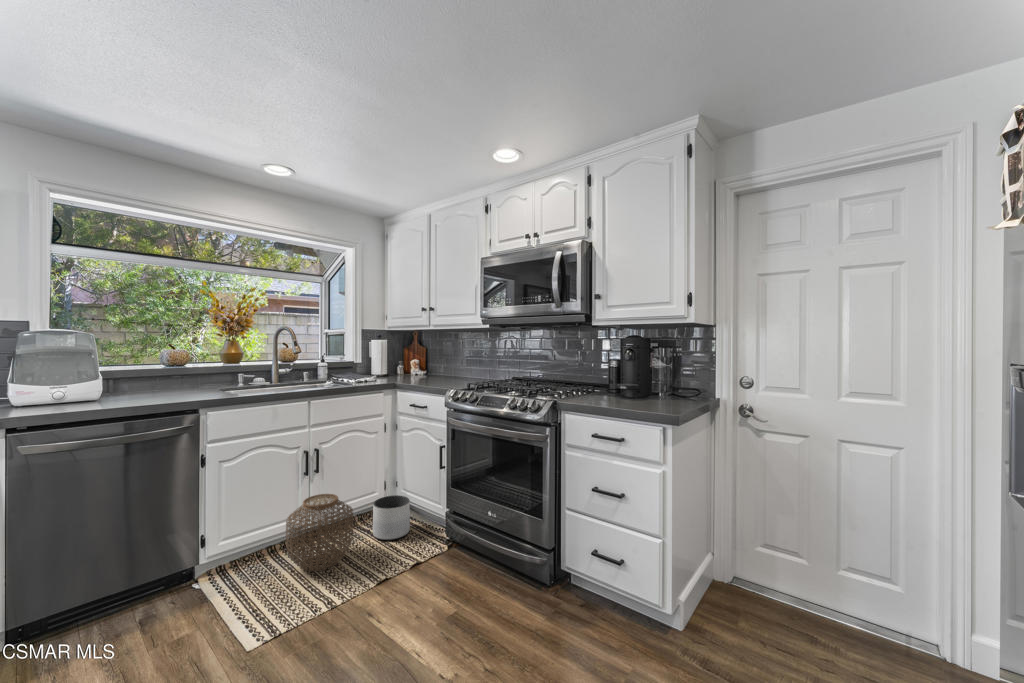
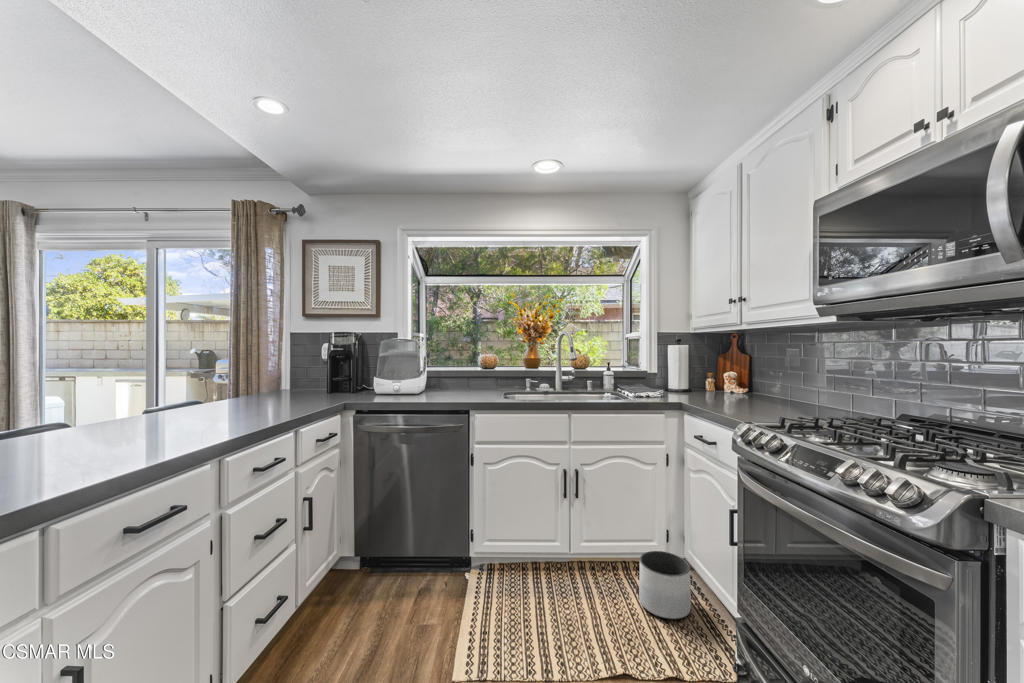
woven basket: present [286,494,353,571] -> none [531,524,604,620]

